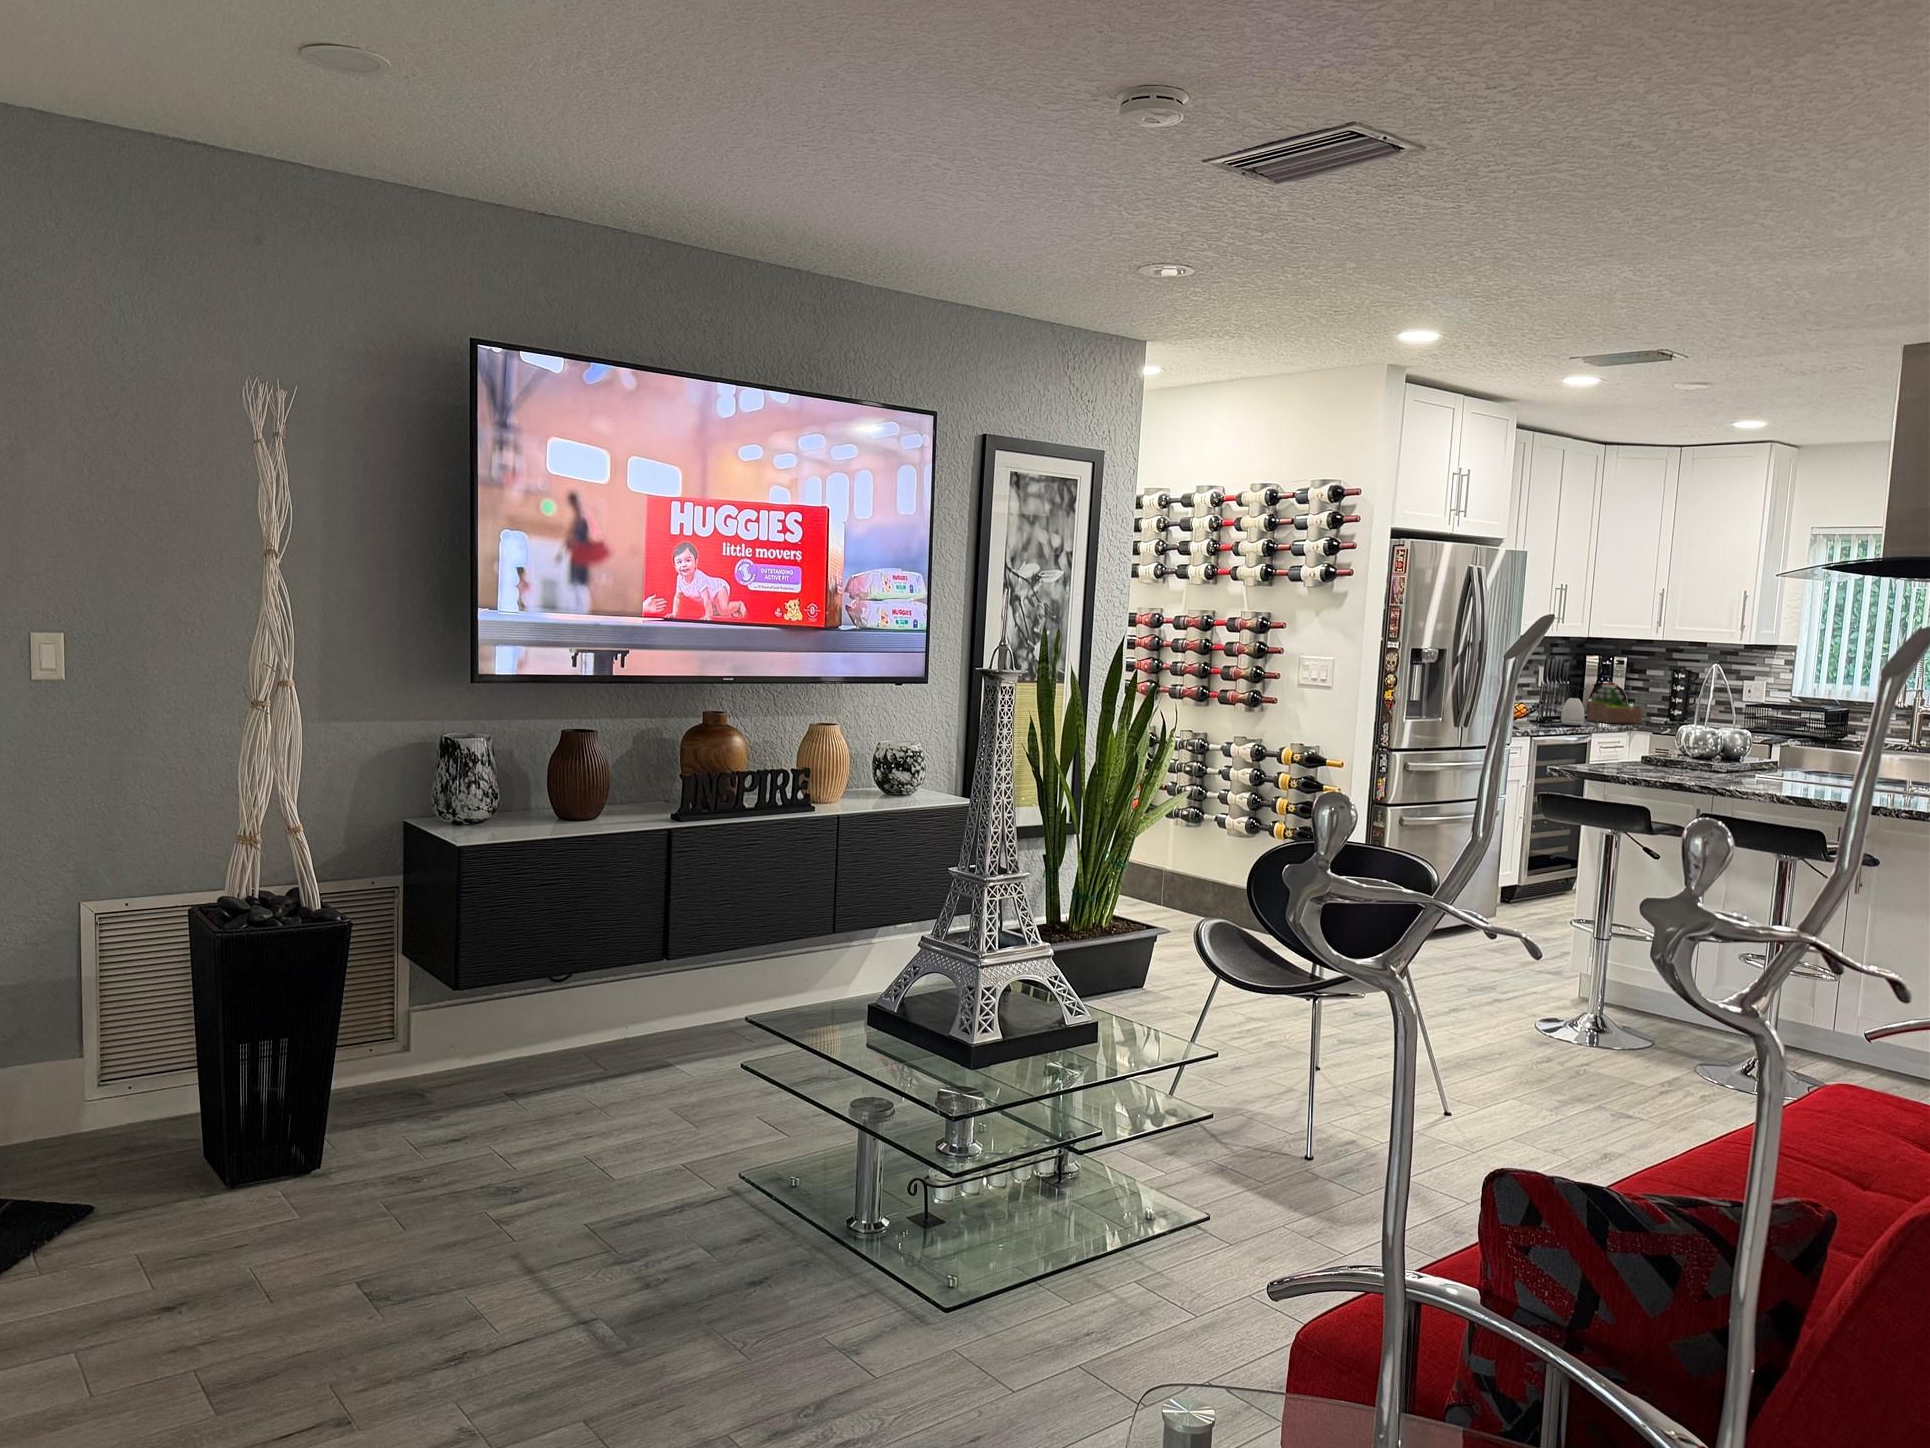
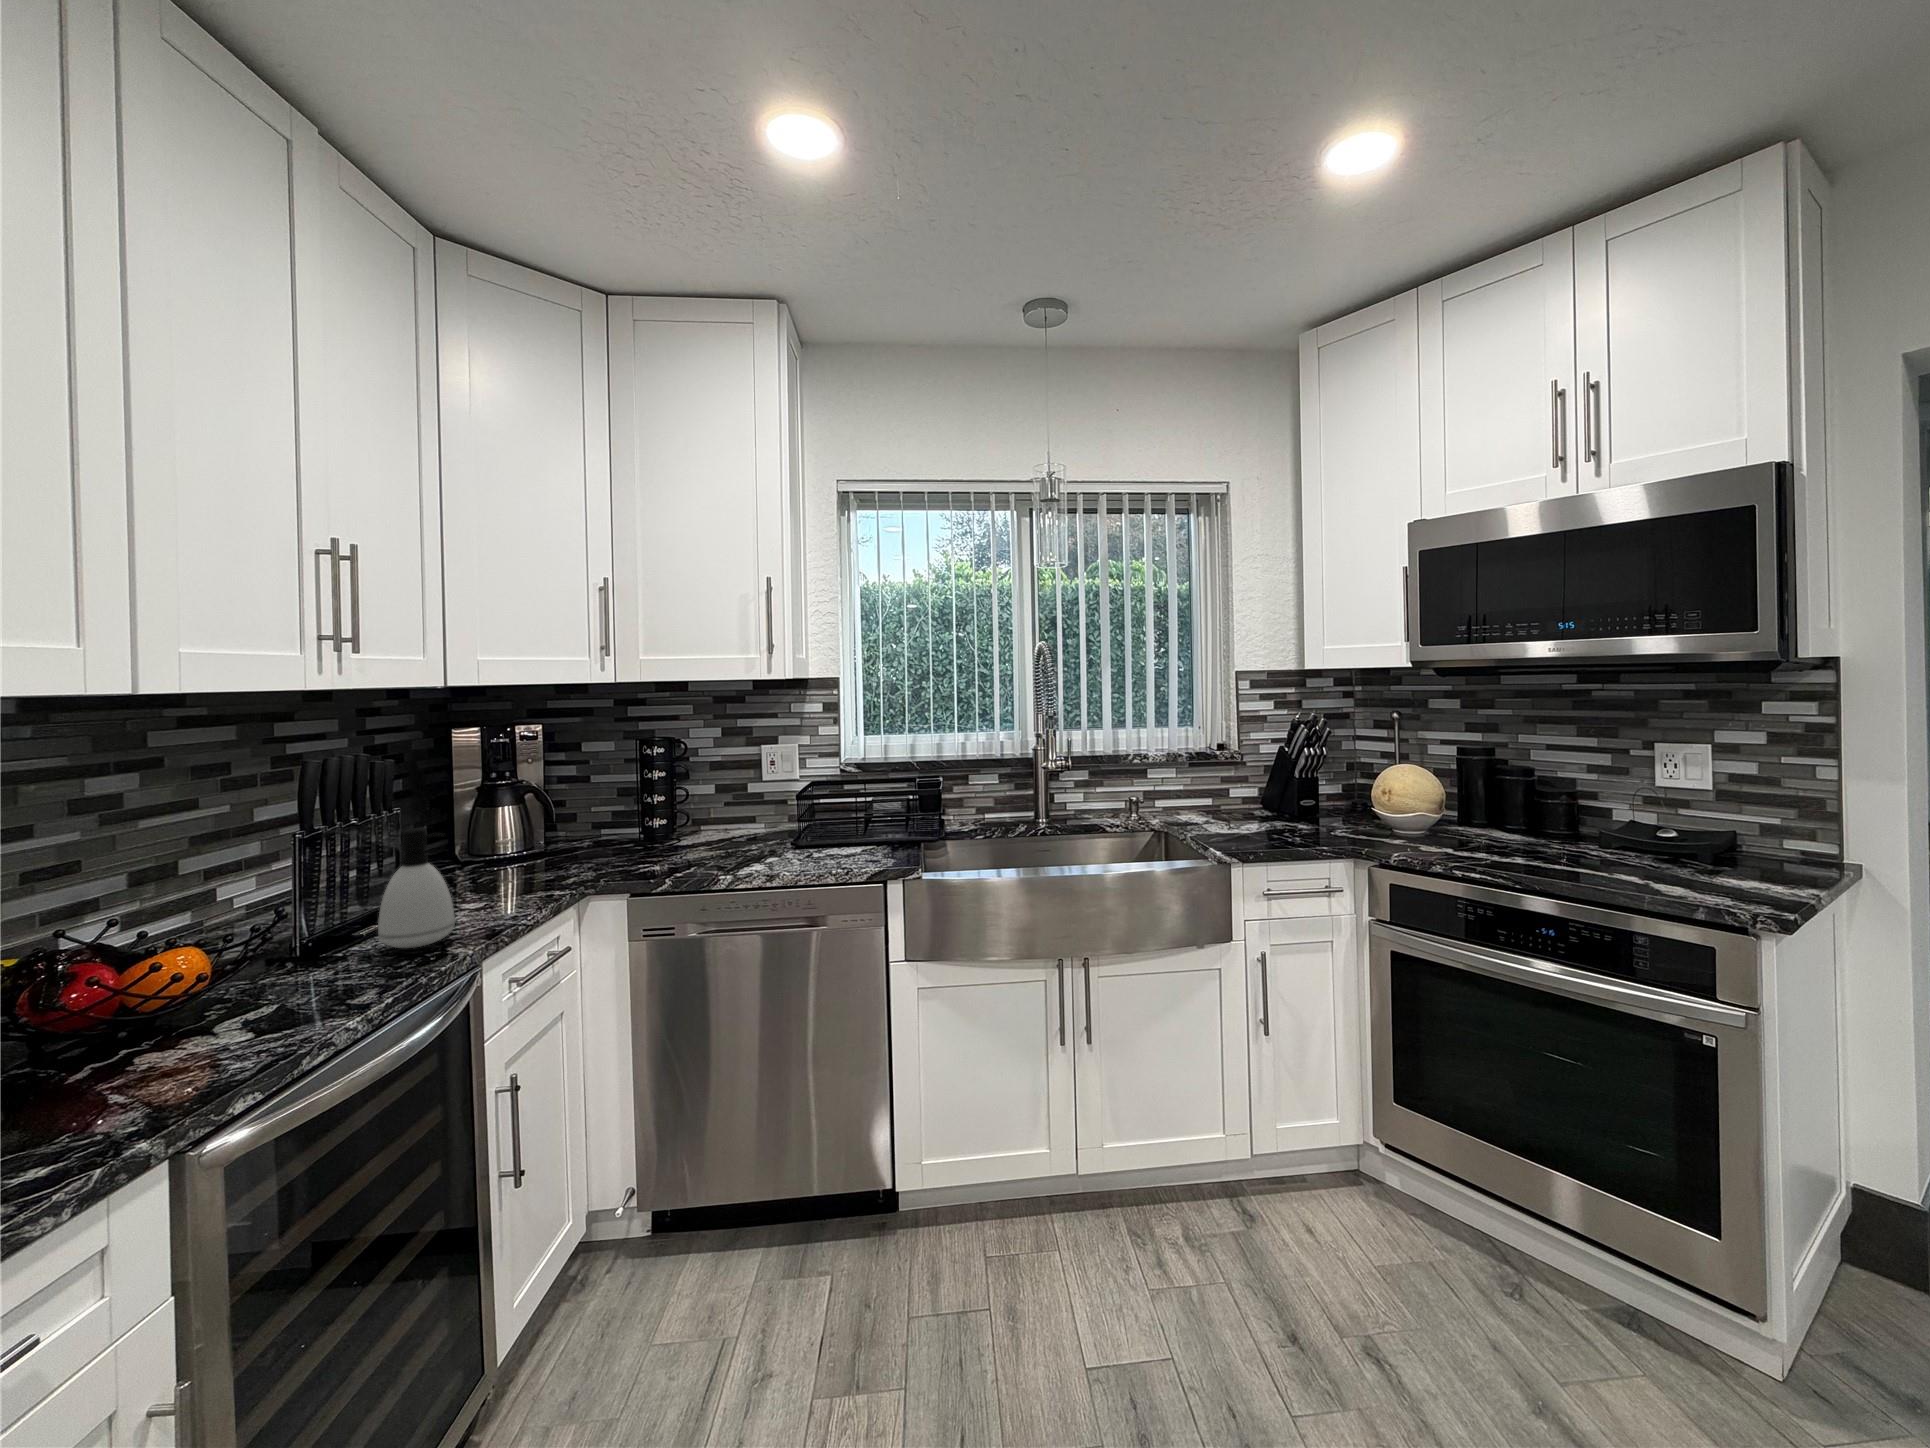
succulent plant: present [1587,683,1643,723] -> none [464,789,599,891]

